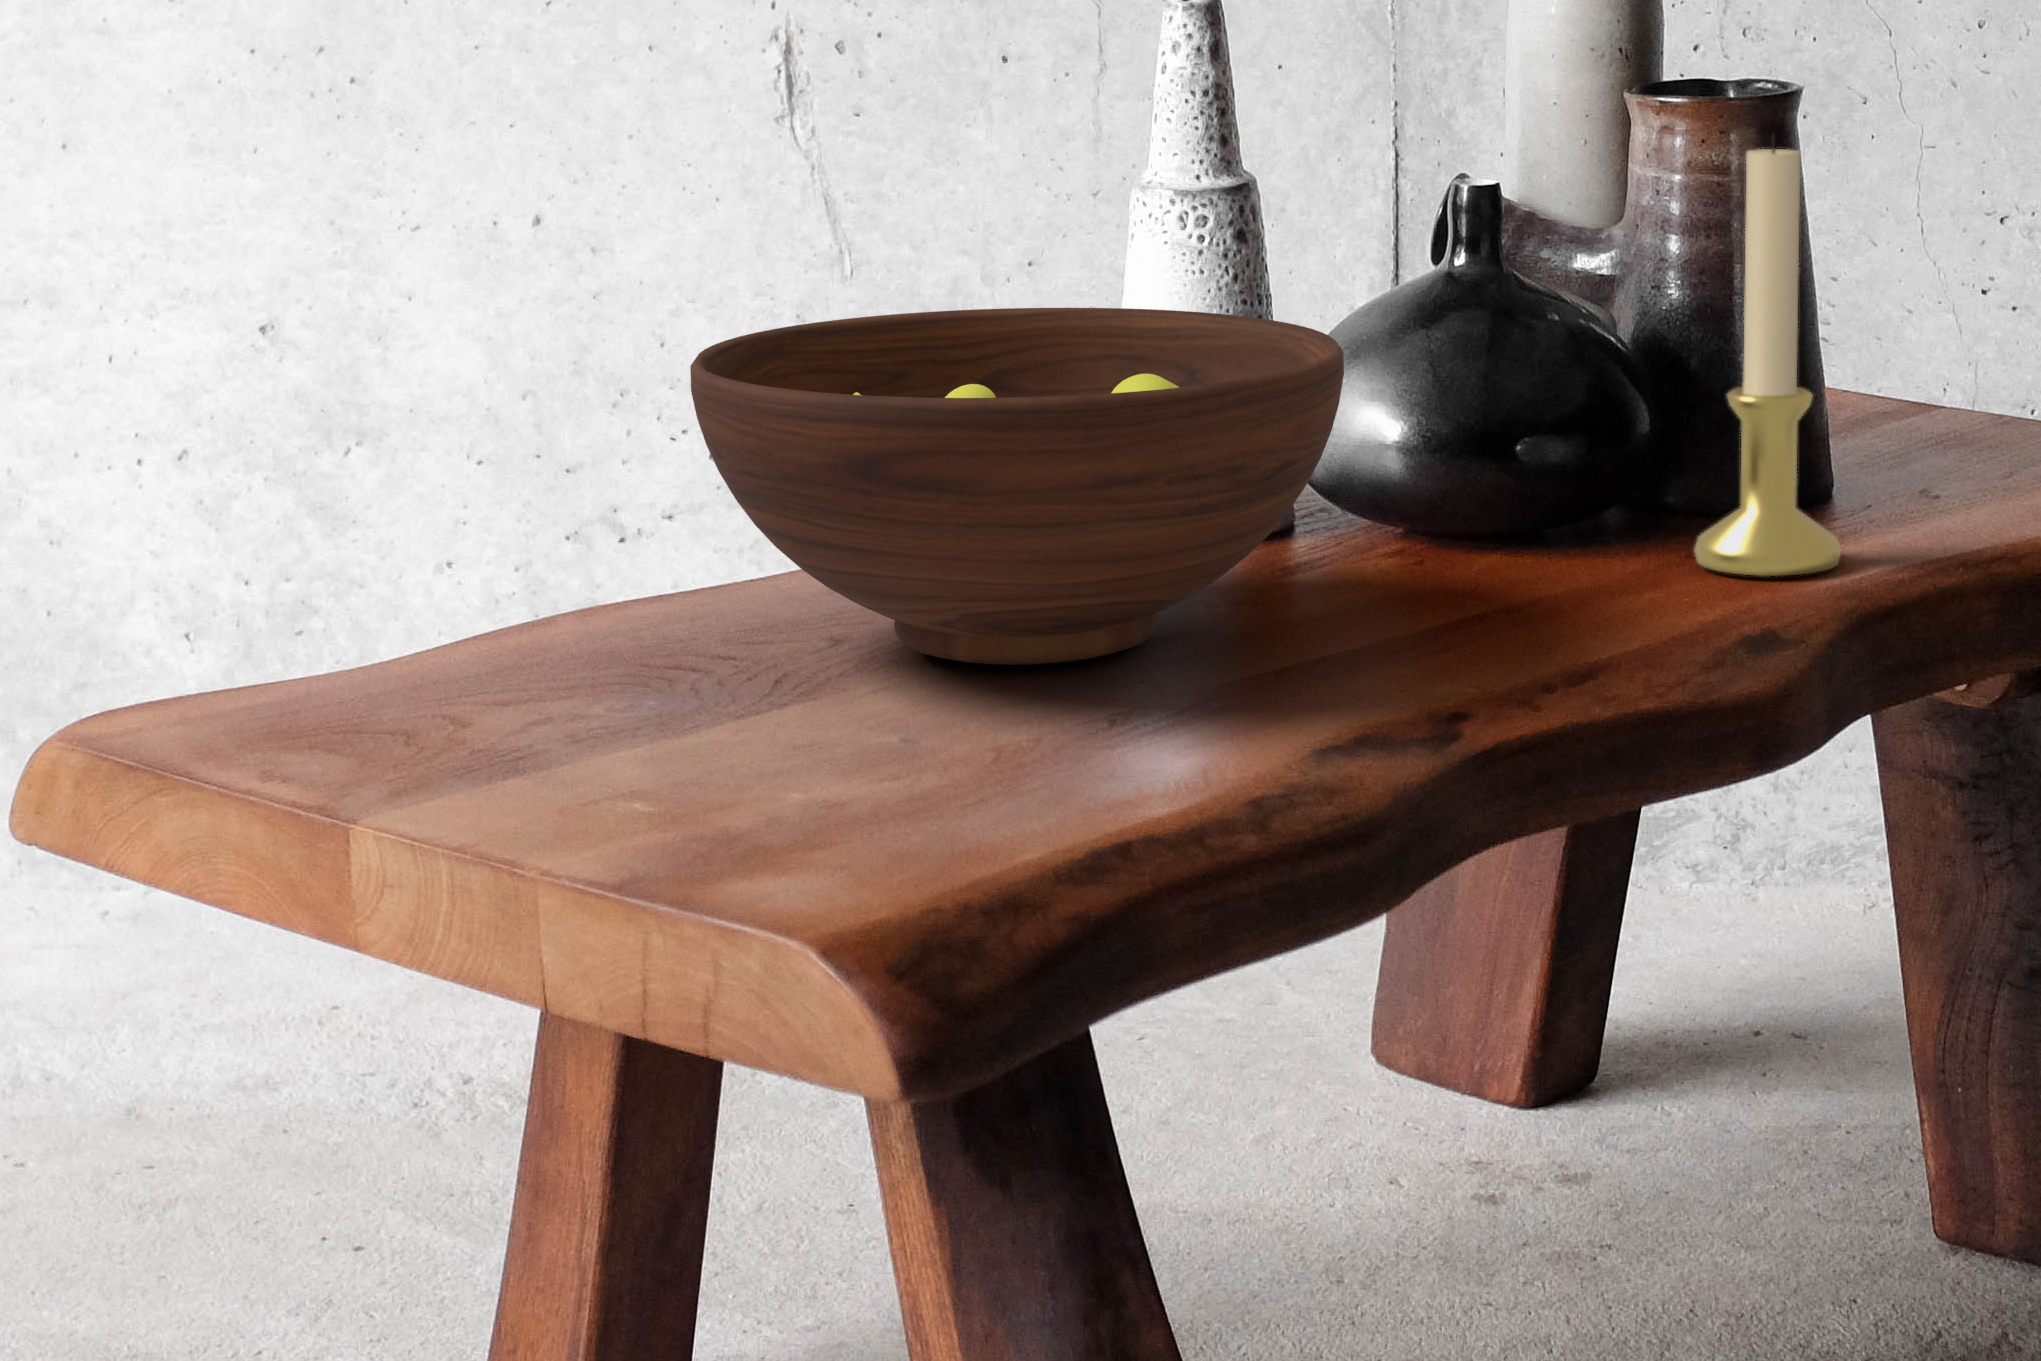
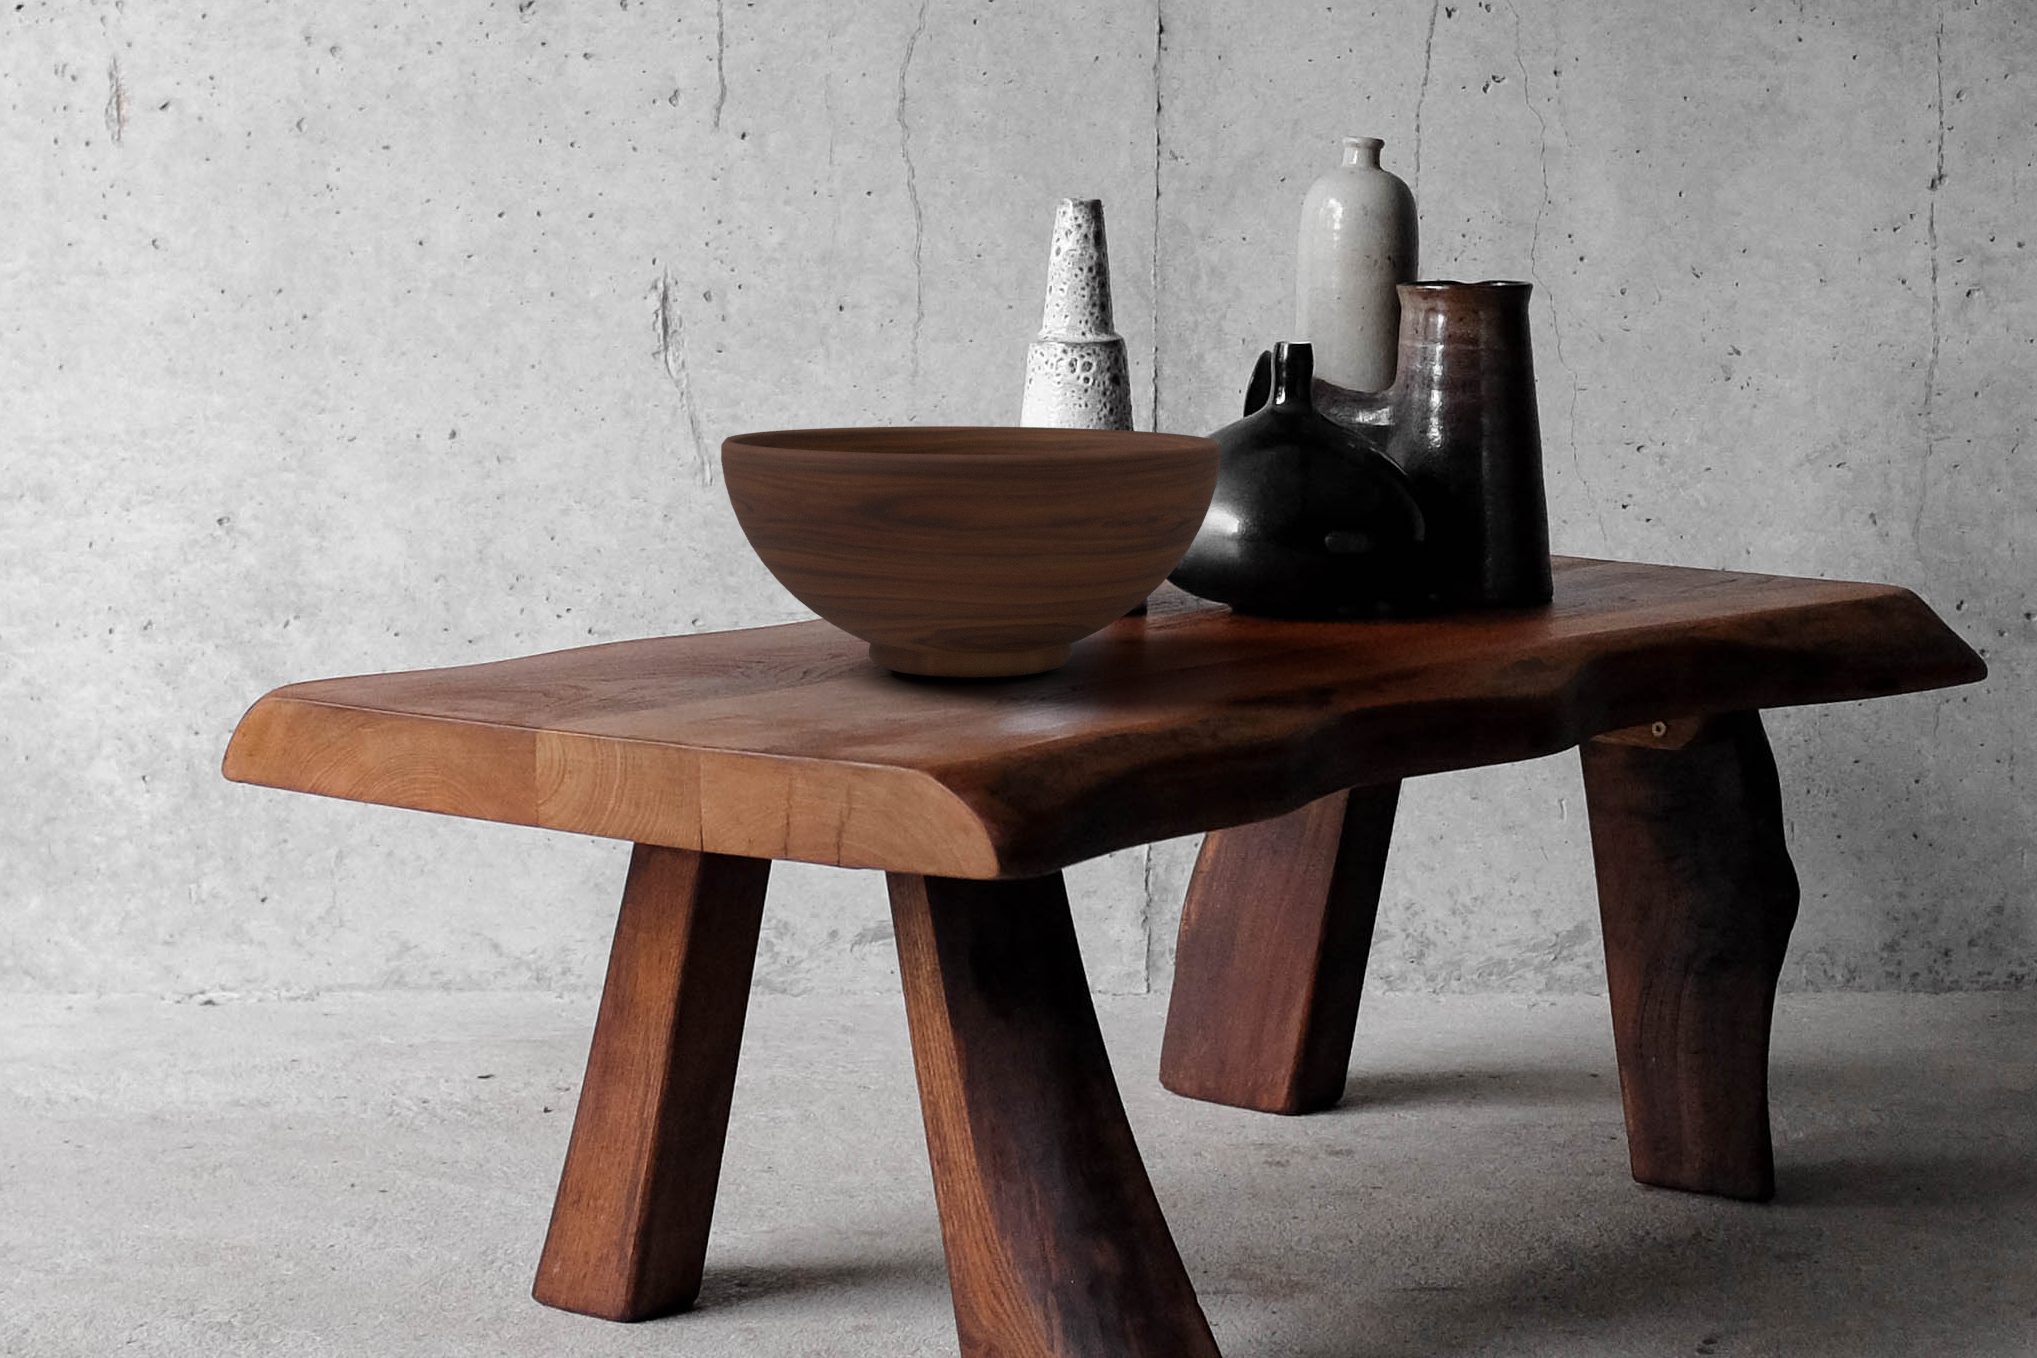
candle holder: present [1694,135,1841,576] -> none [1466,300,1580,637]

